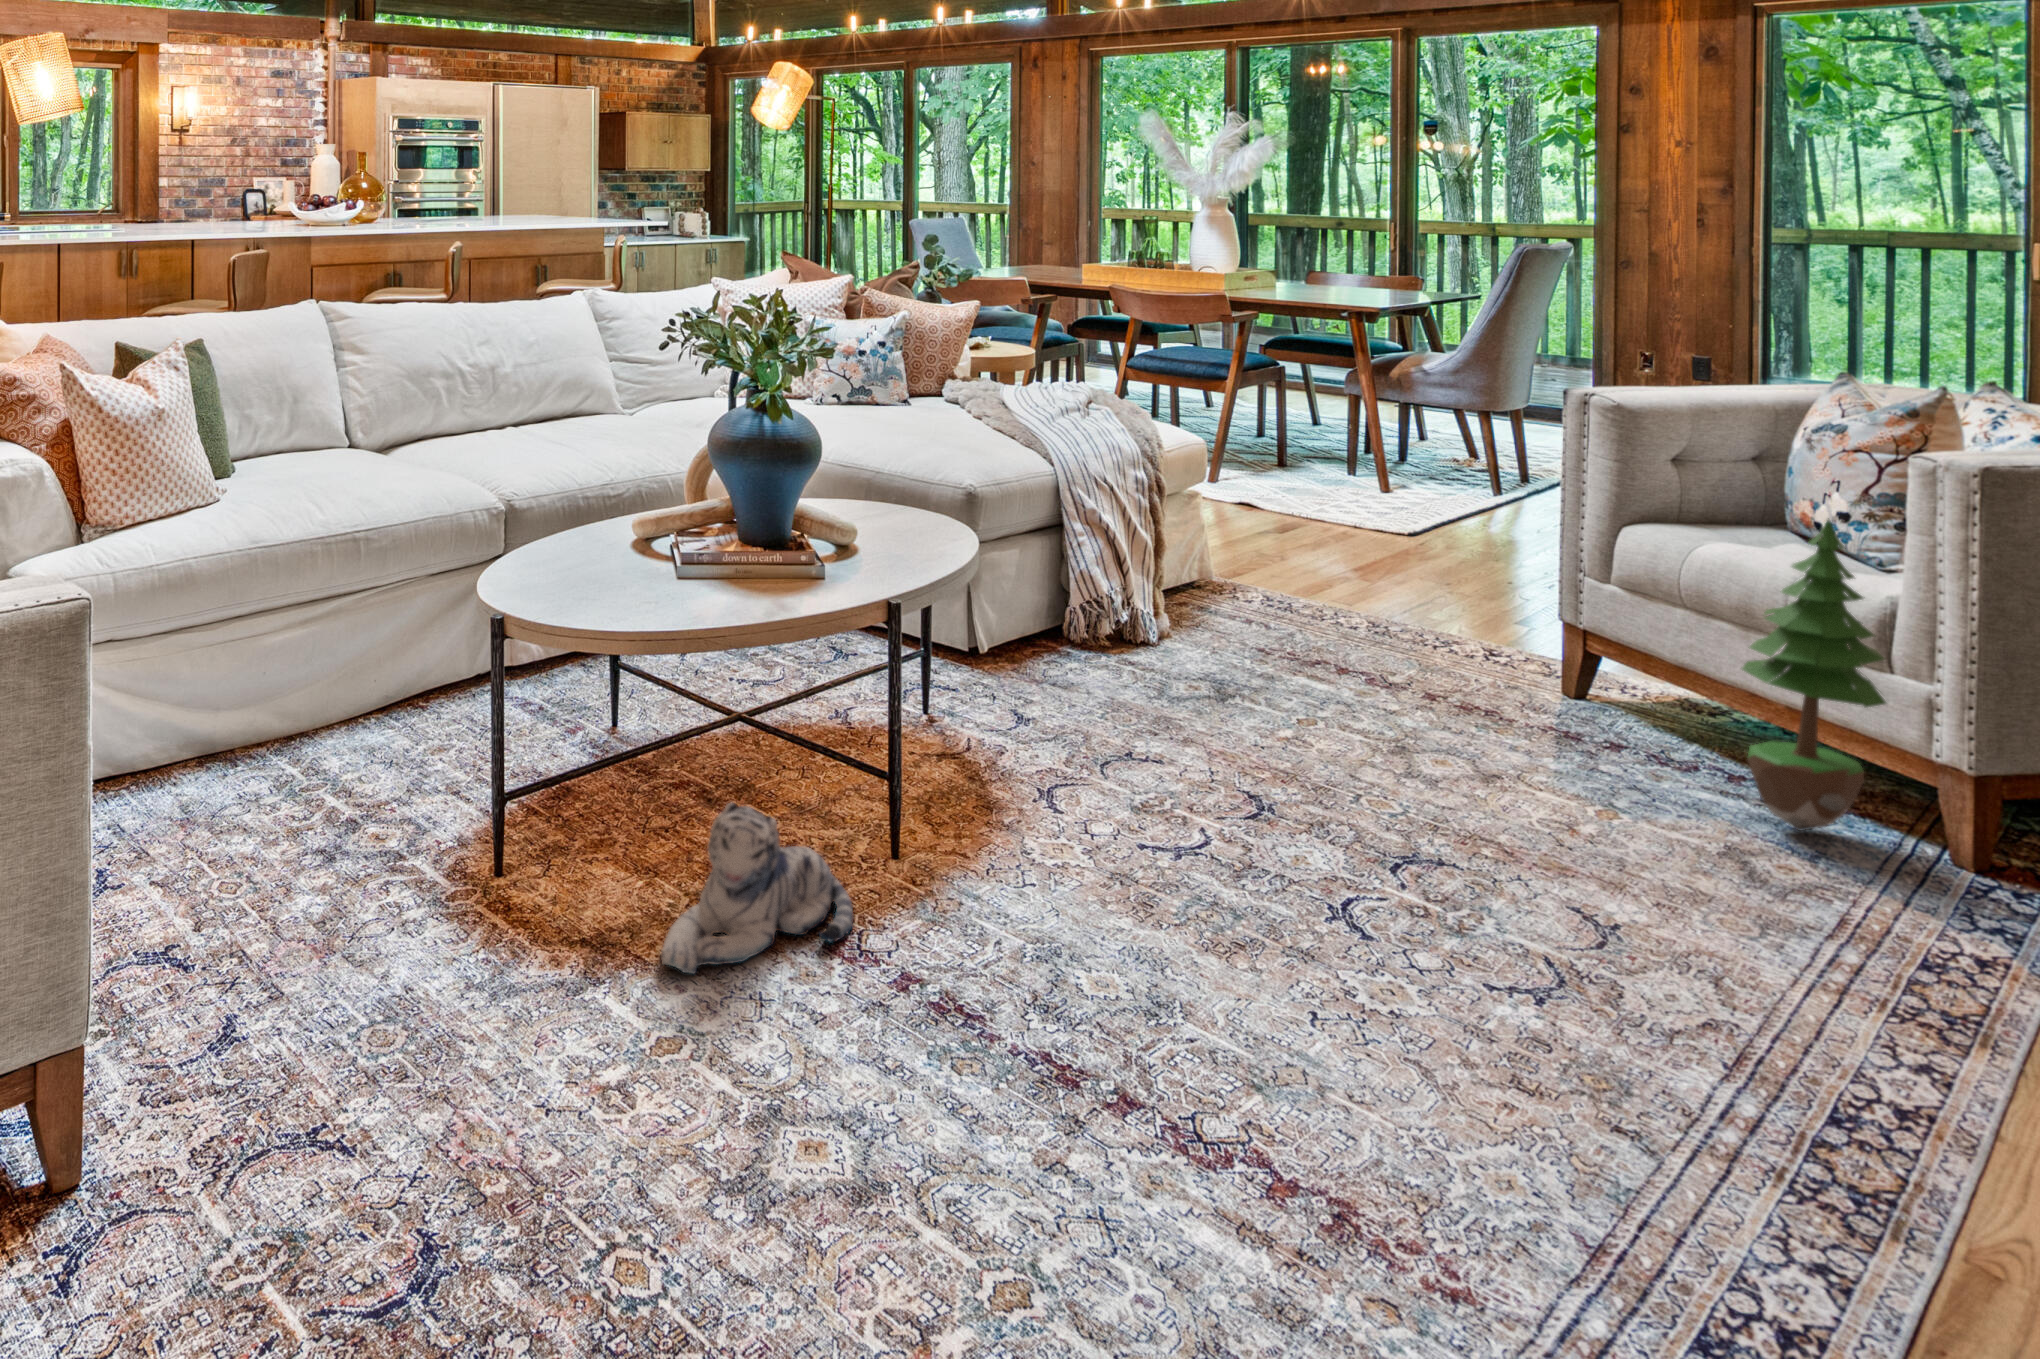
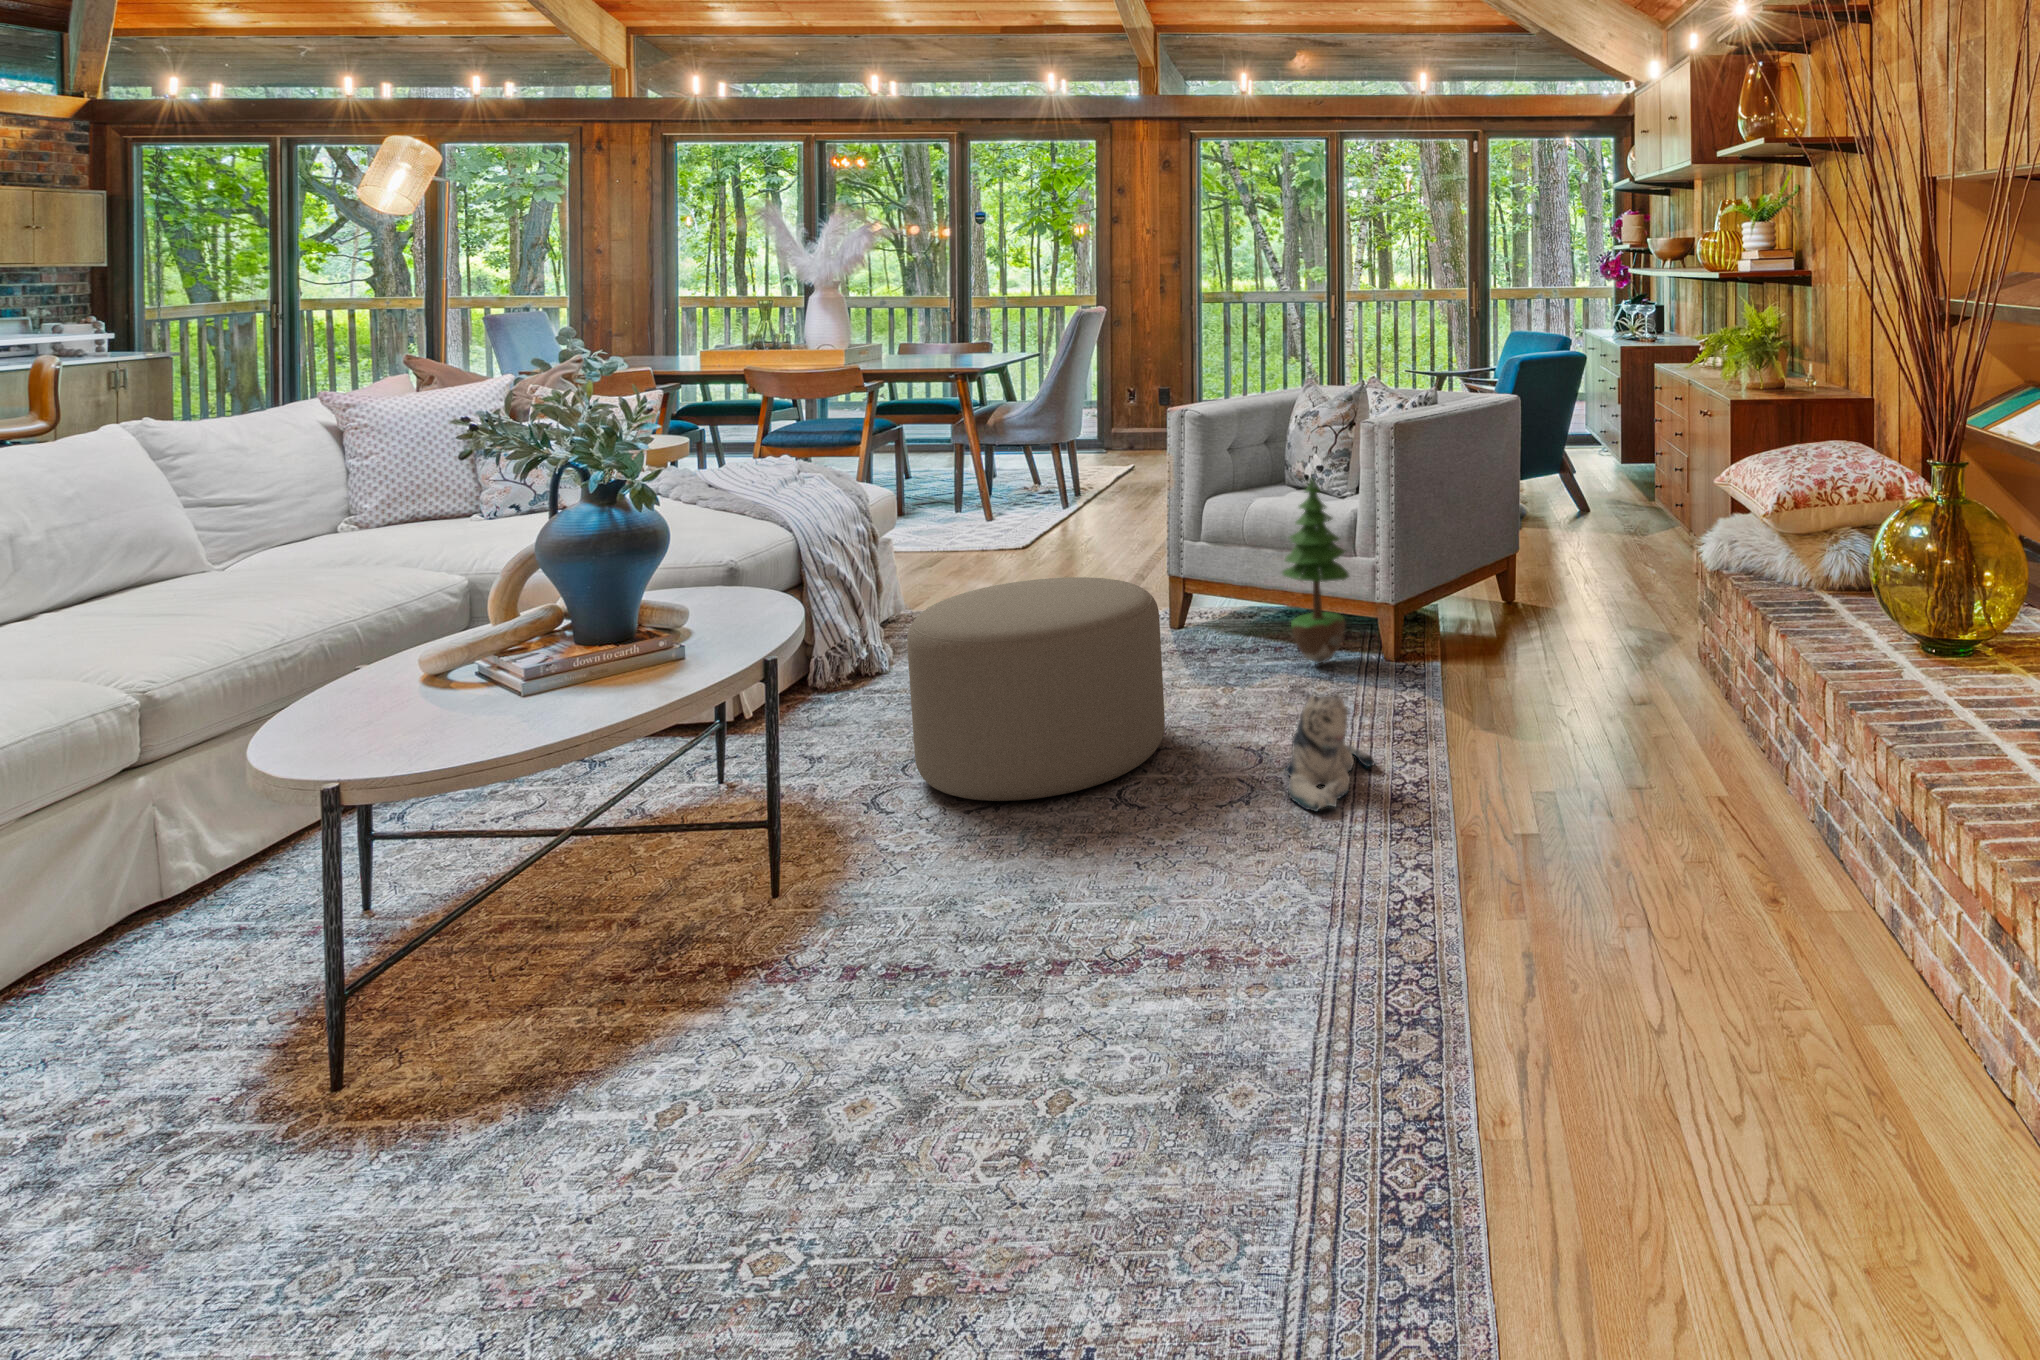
ottoman: none [1100,574,1465,882] -> present [907,577,1165,801]
plush toy: present [661,803,854,974] -> present [1286,696,1374,811]

